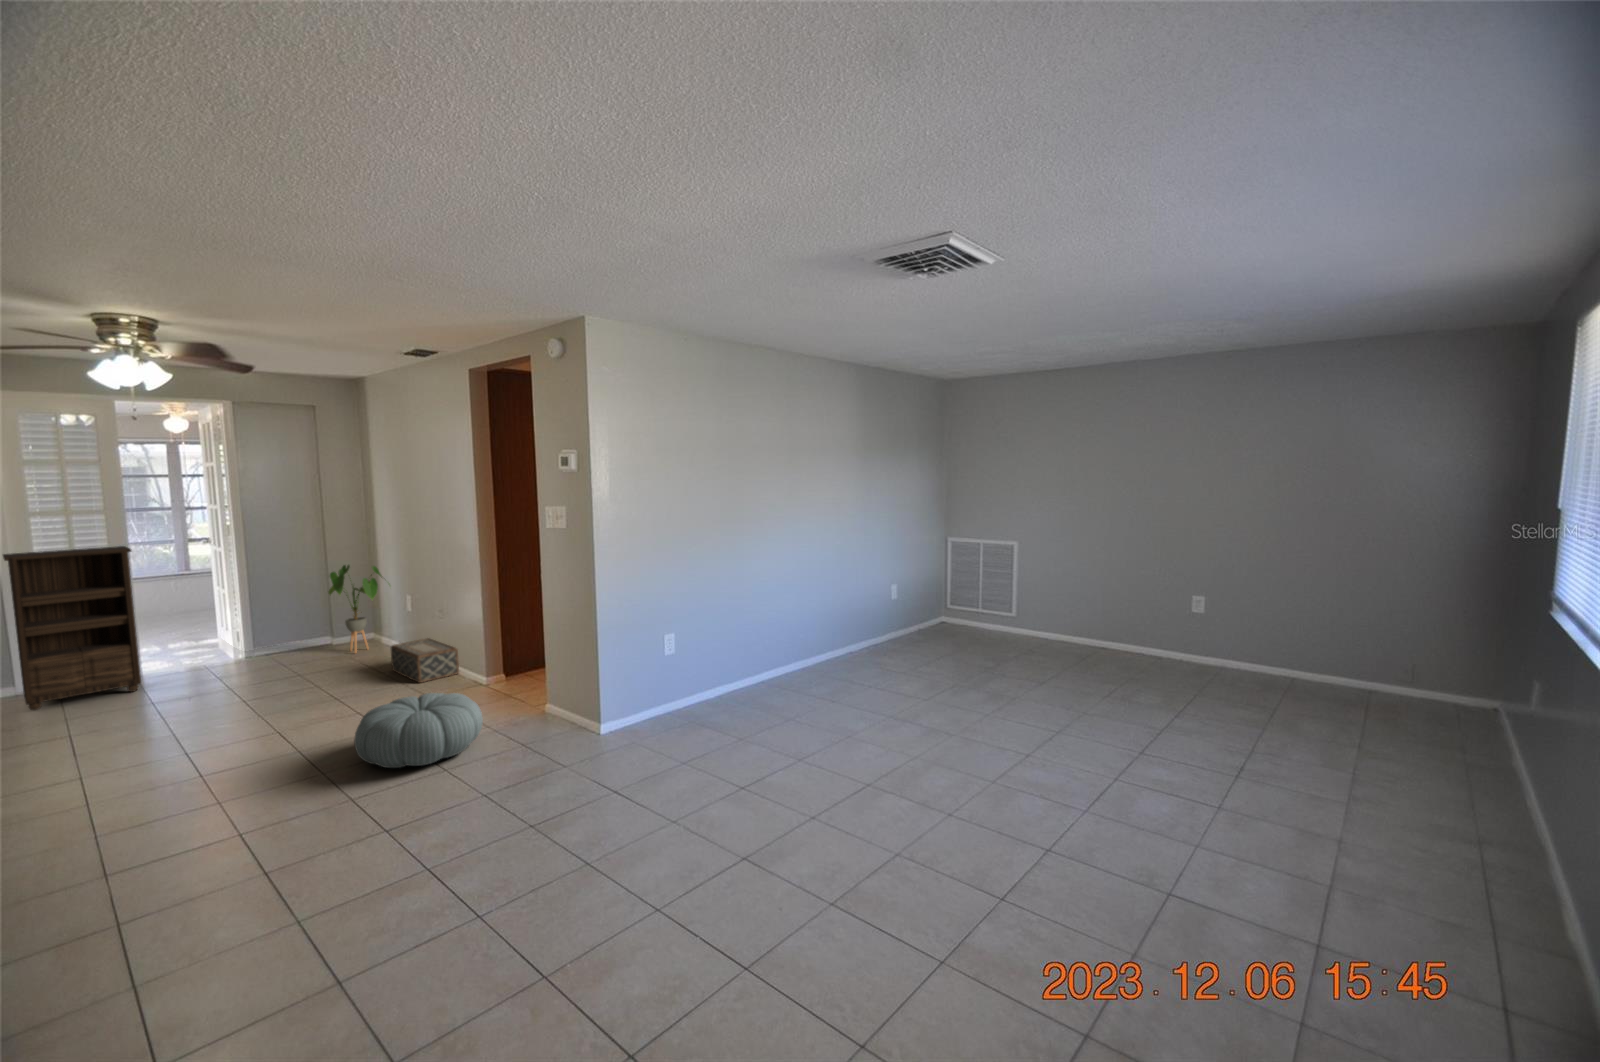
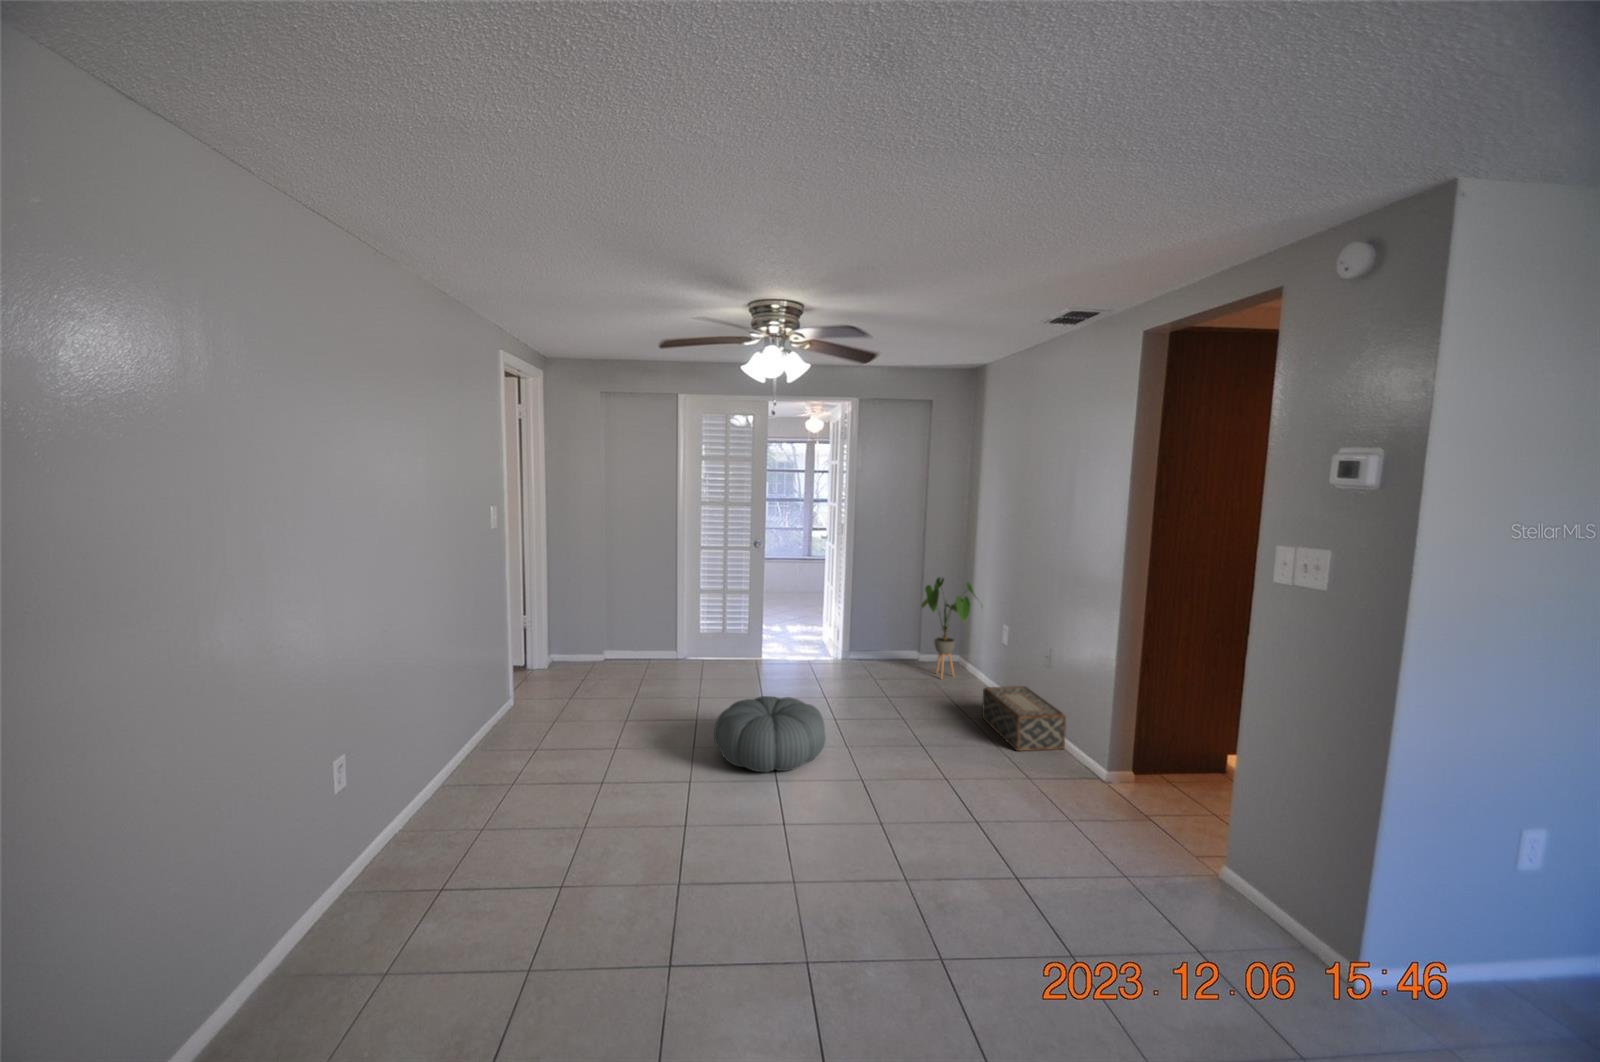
bookshelf: present [3,546,141,710] -> none [690,539,771,681]
pouf: present [354,693,483,768] -> present [714,696,826,772]

